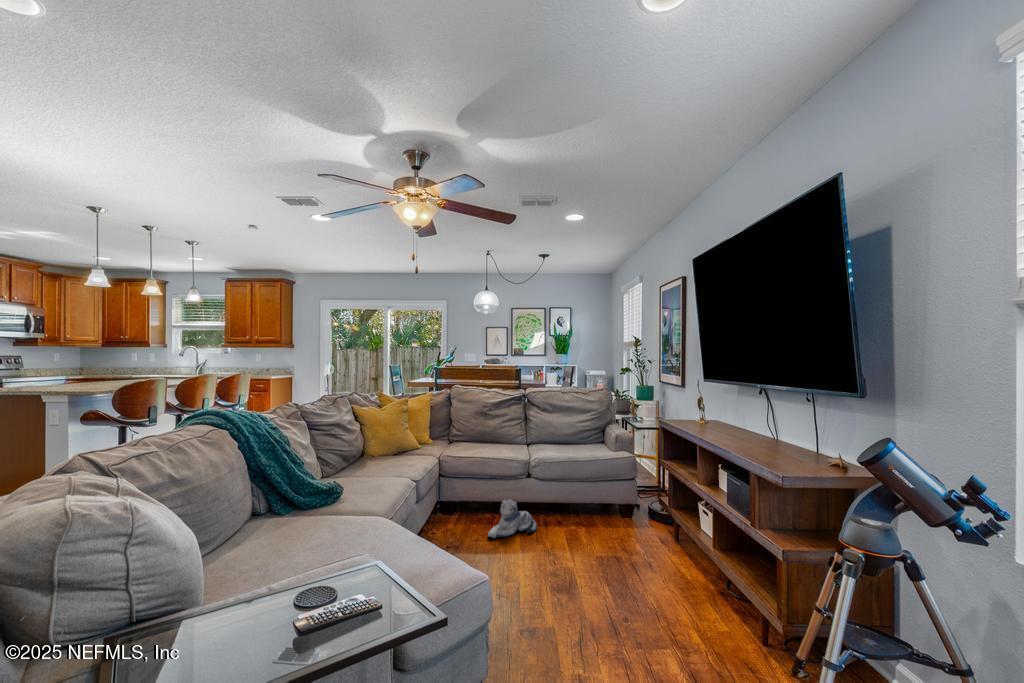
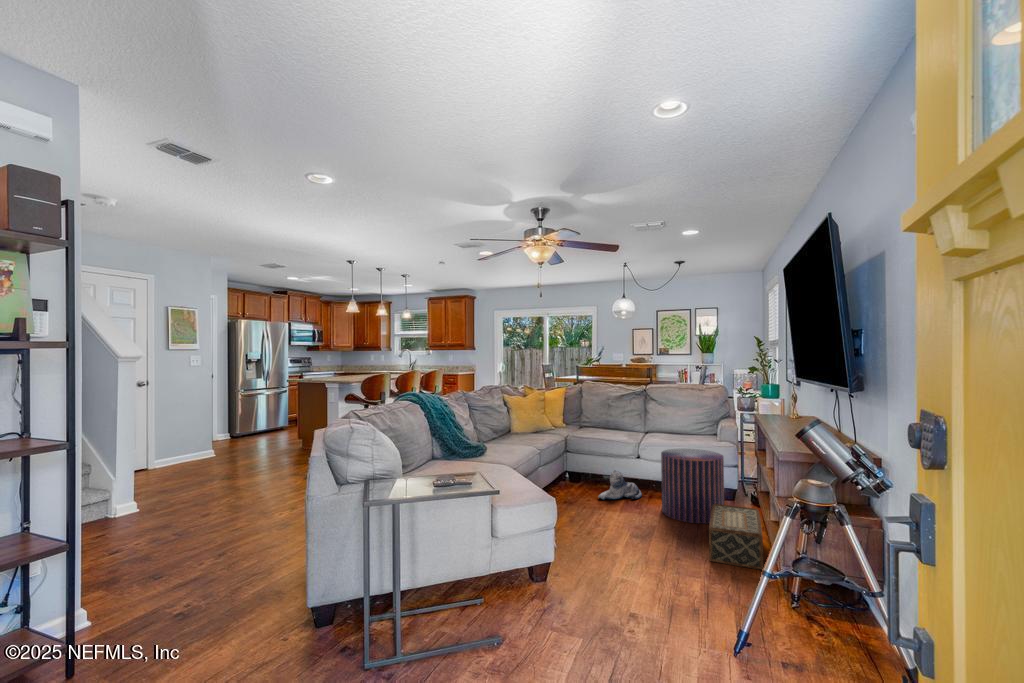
pouf: none [569,465,641,559] -> present [661,448,724,524]
woven basket: none [642,535,728,621] -> present [709,504,763,570]

